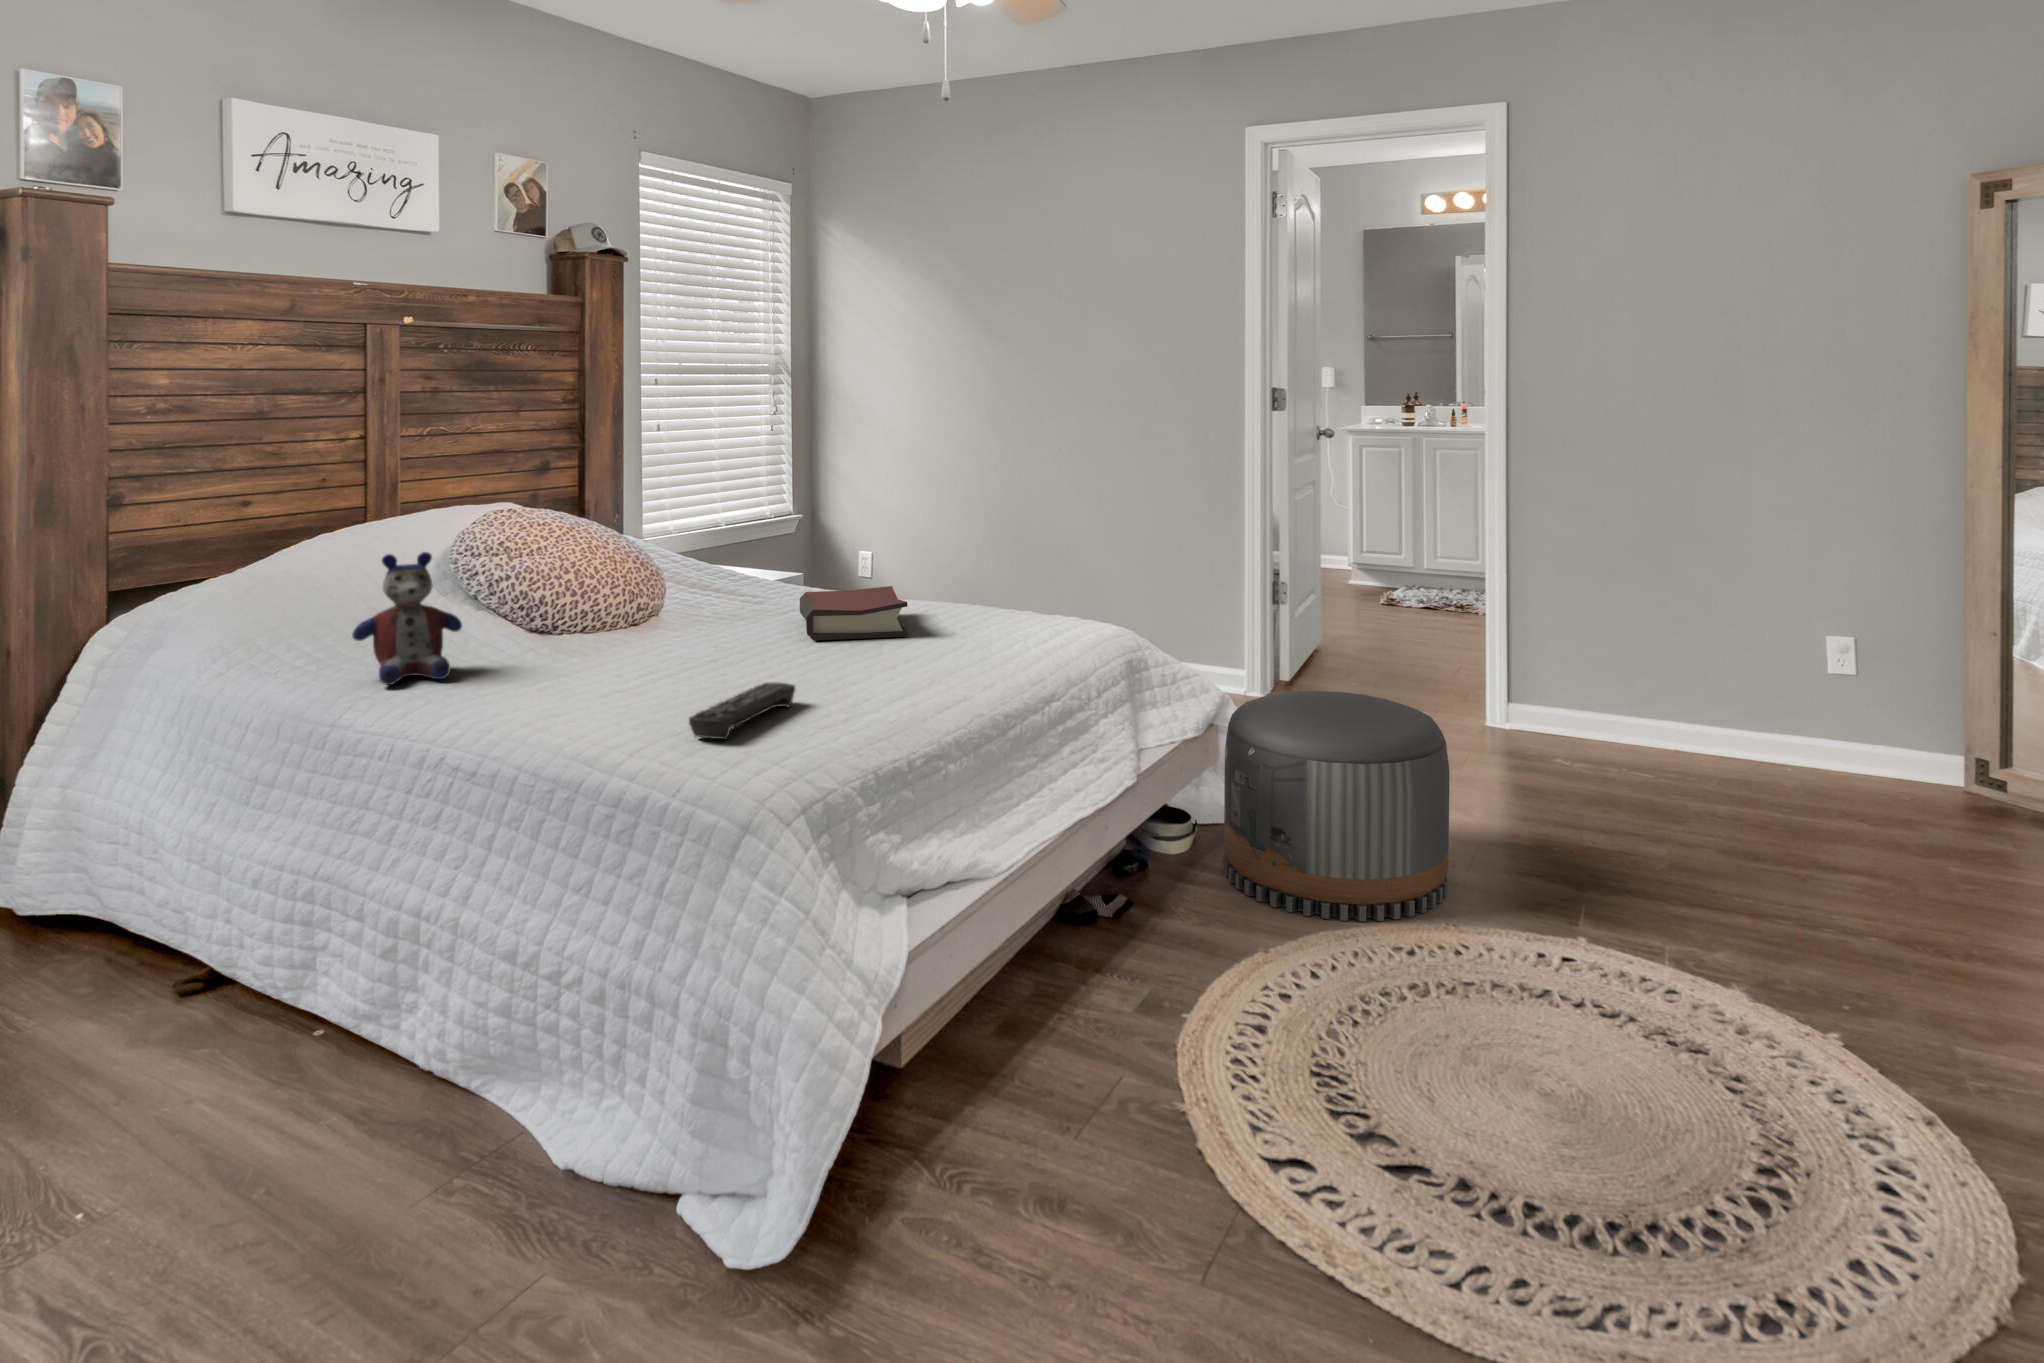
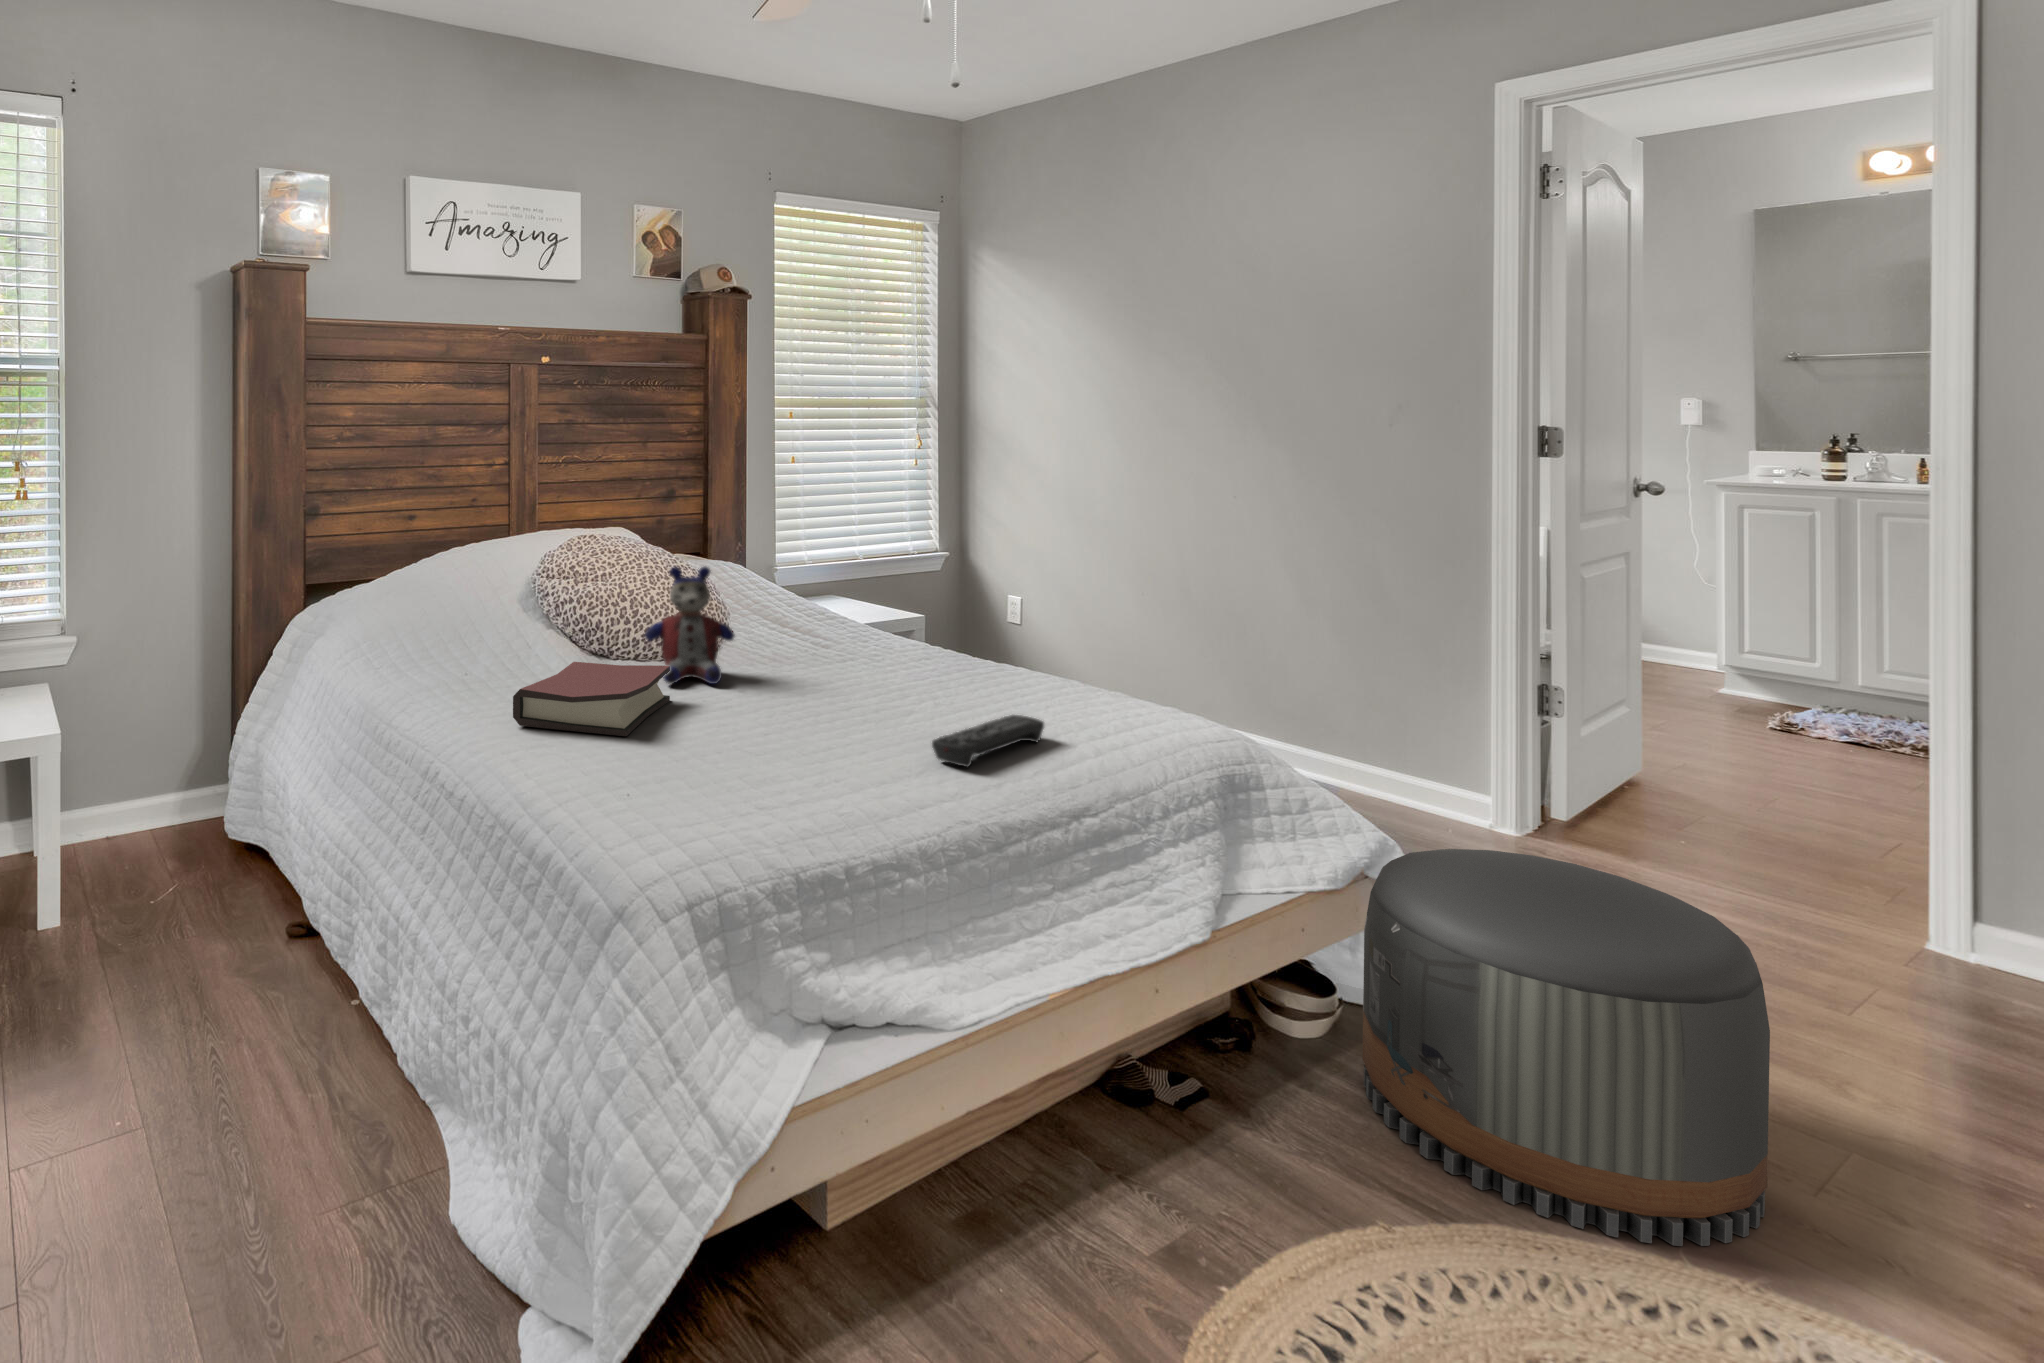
stuffed bear: present [352,552,462,685] -> present [645,567,734,684]
hardback book: present [800,586,907,640] -> present [513,662,670,736]
remote control: present [689,682,795,739] -> present [932,715,1044,767]

